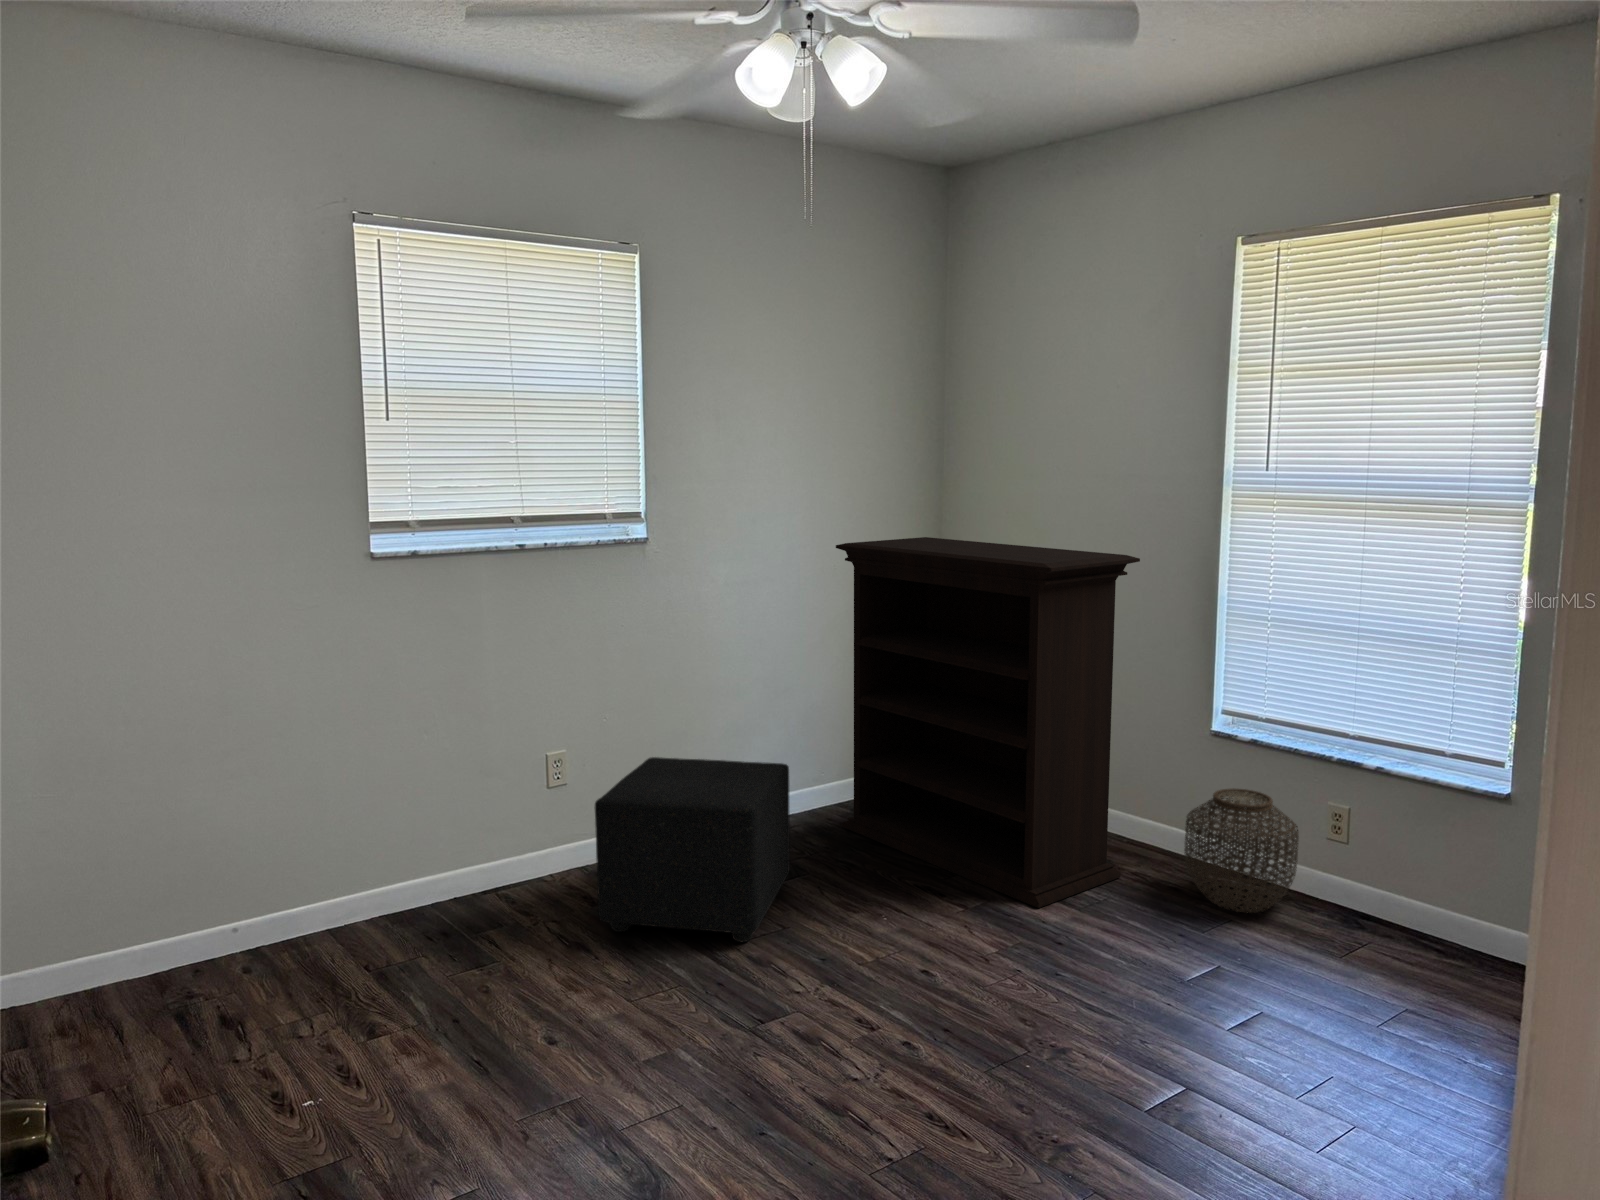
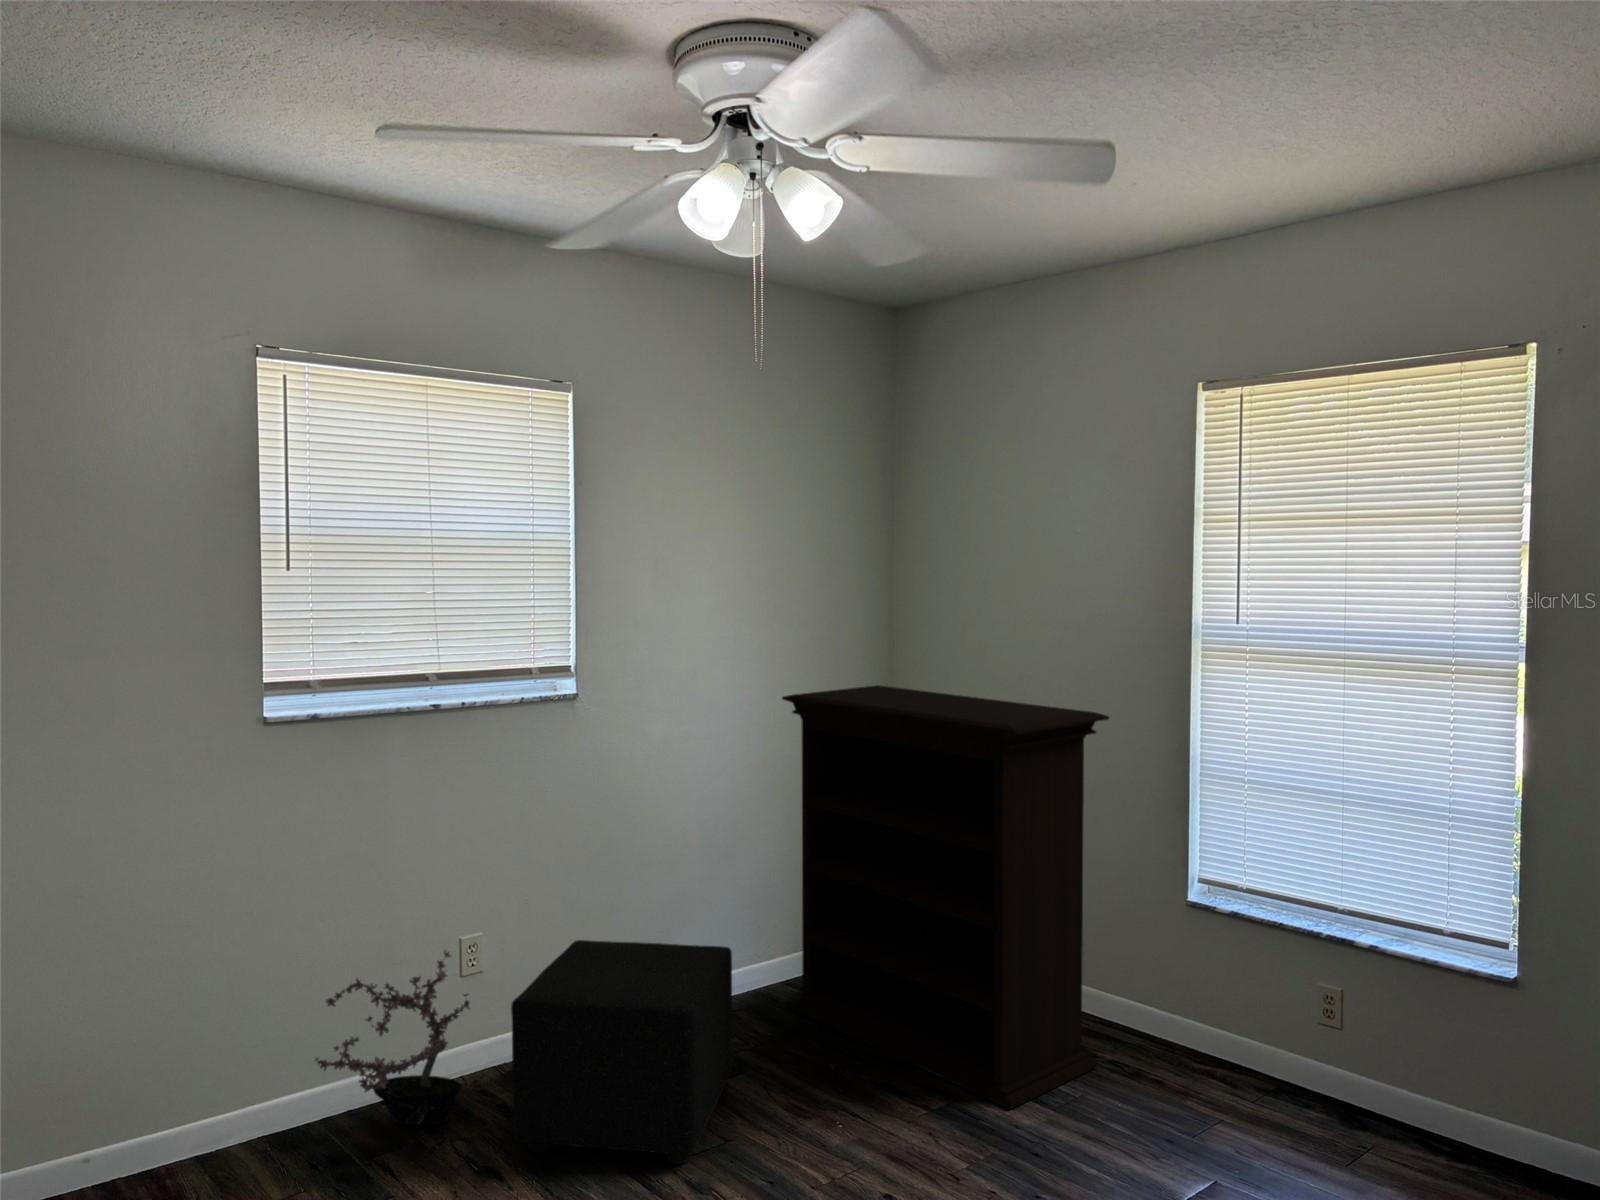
potted plant: none [424,759,562,910] -> present [316,950,469,1125]
woven basket: present [1185,788,1299,913] -> none [1167,968,1290,1110]

